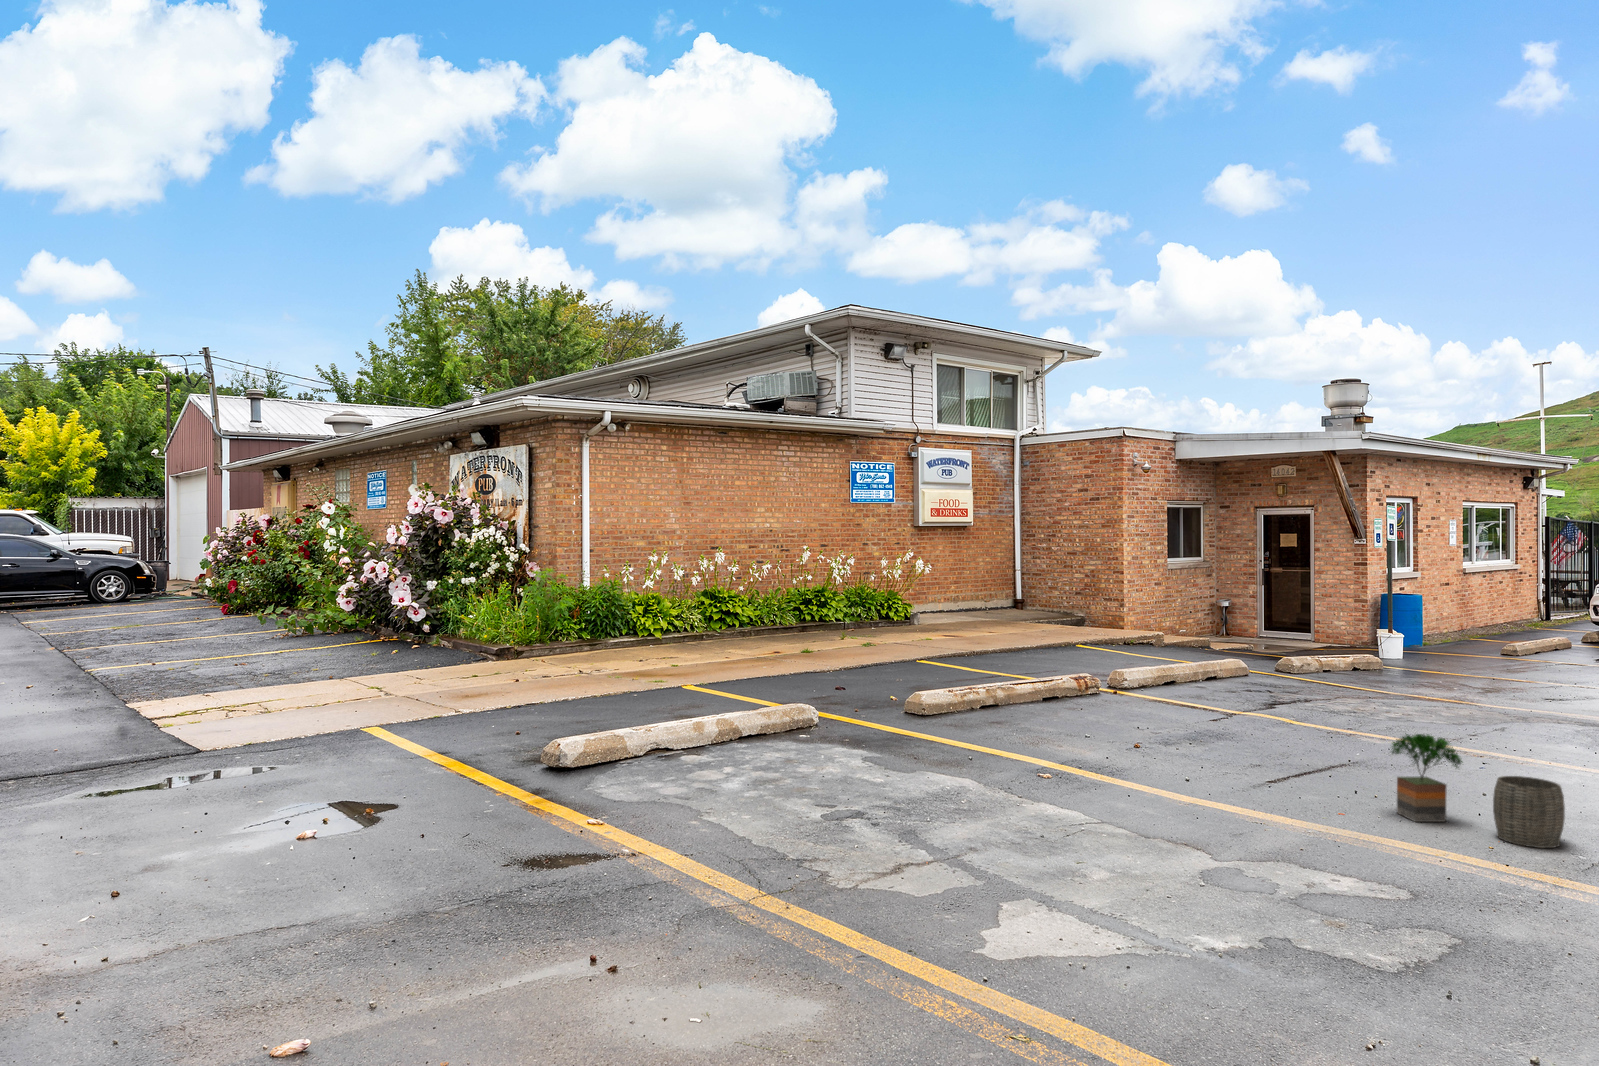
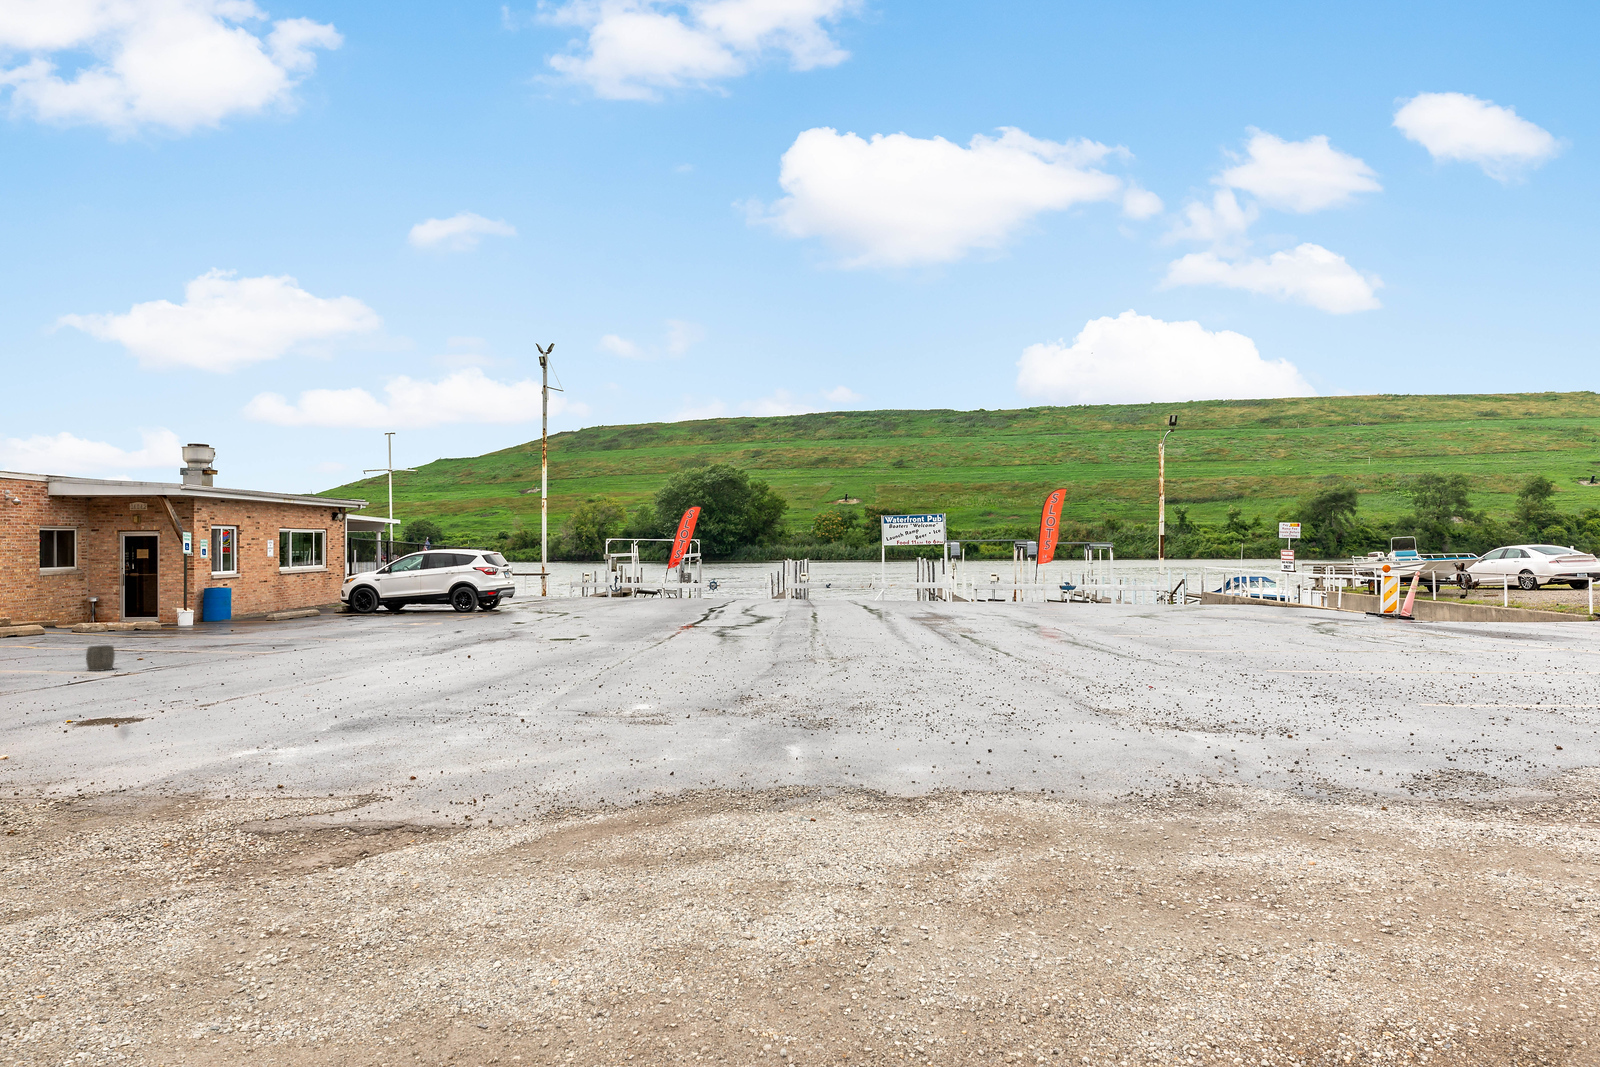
potted tree: present [1391,734,1463,822] -> none [47,633,79,670]

